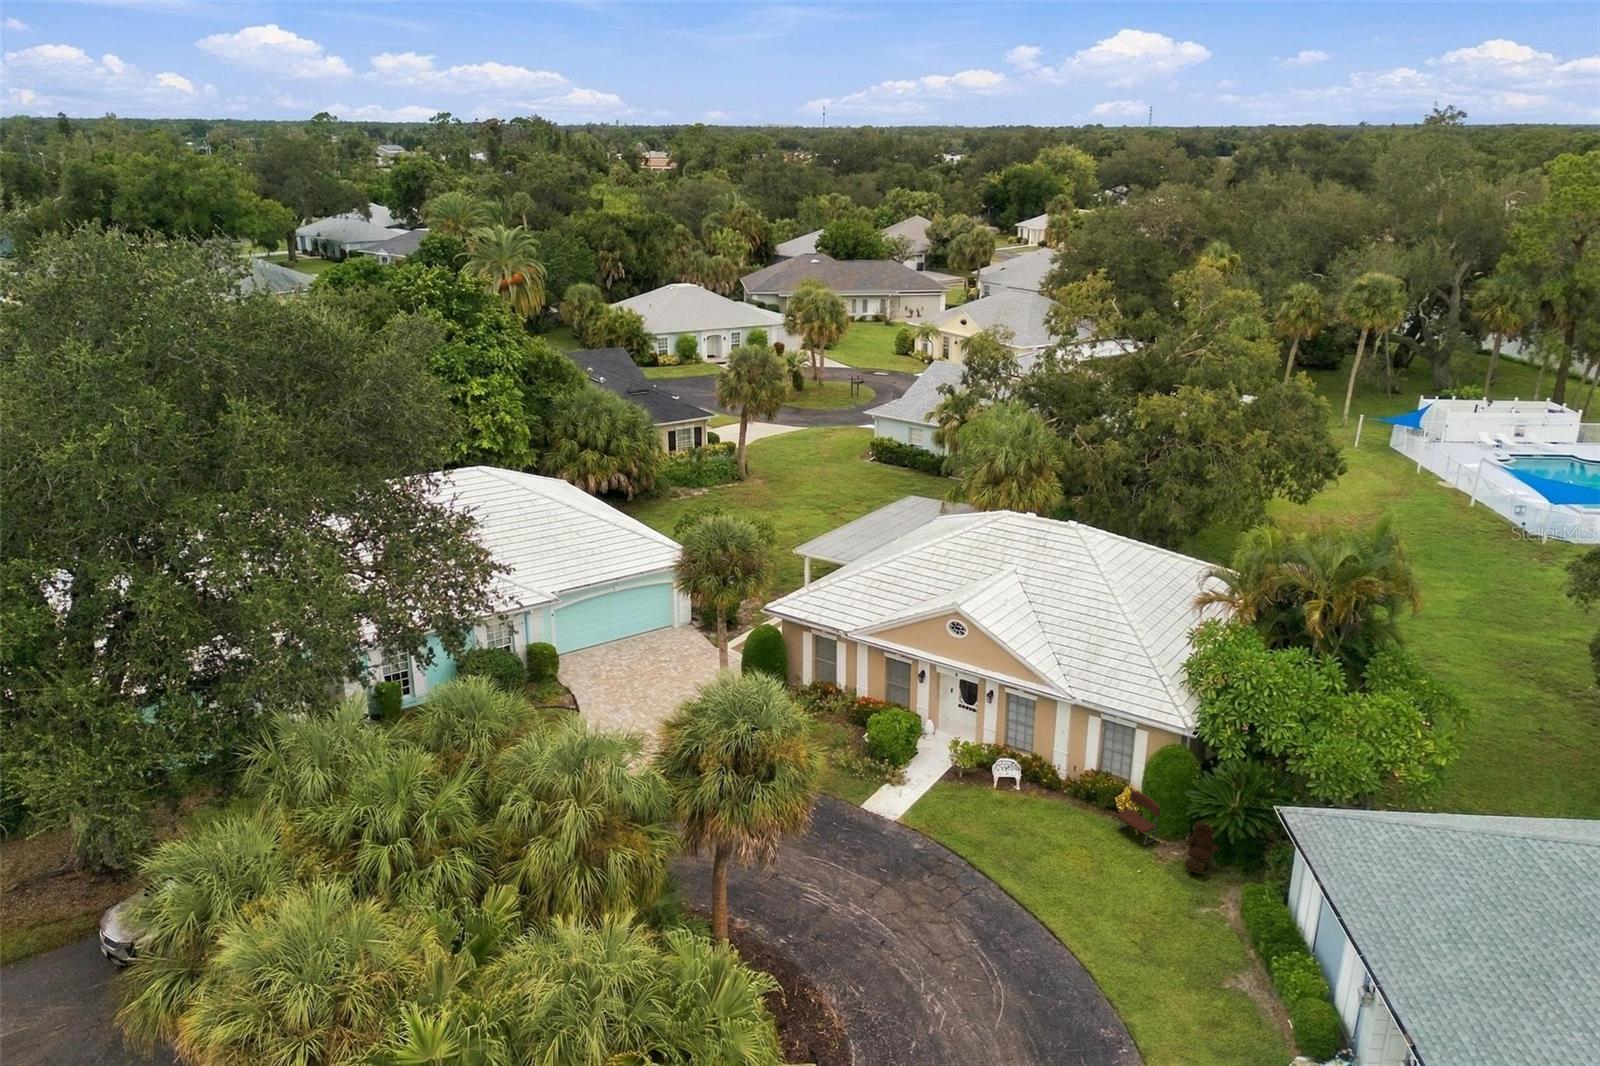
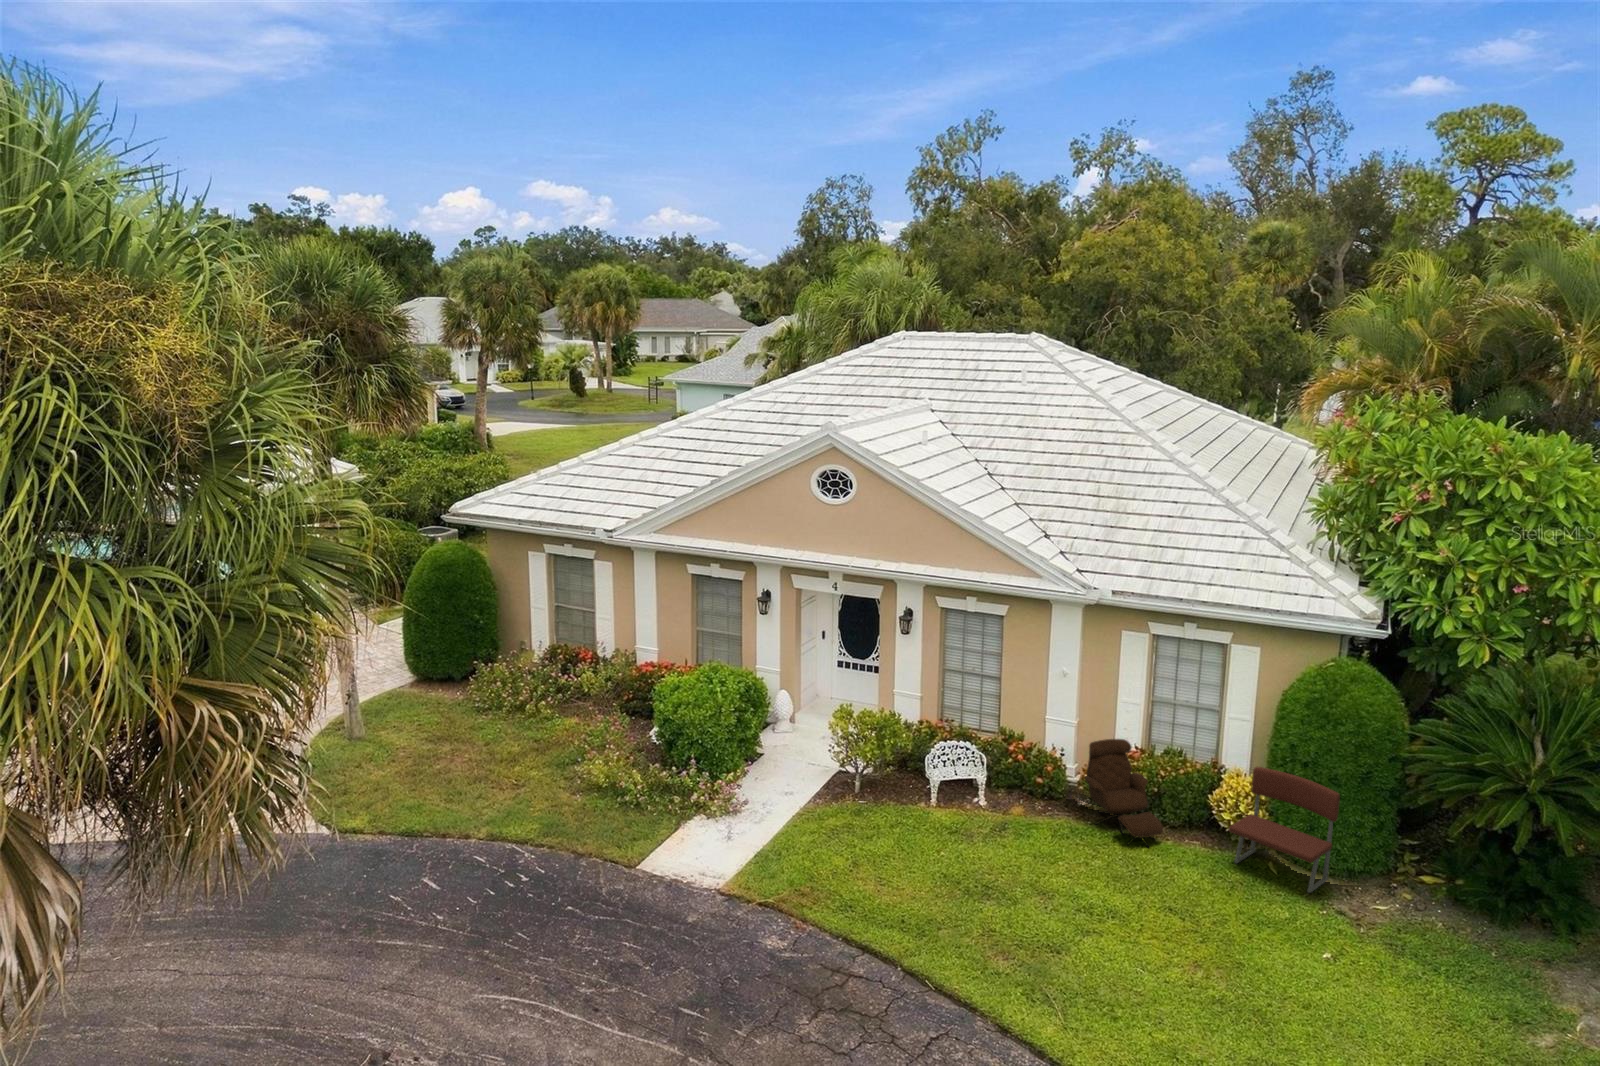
lounge chair: present [1185,822,1218,874] -> present [1085,739,1163,847]

